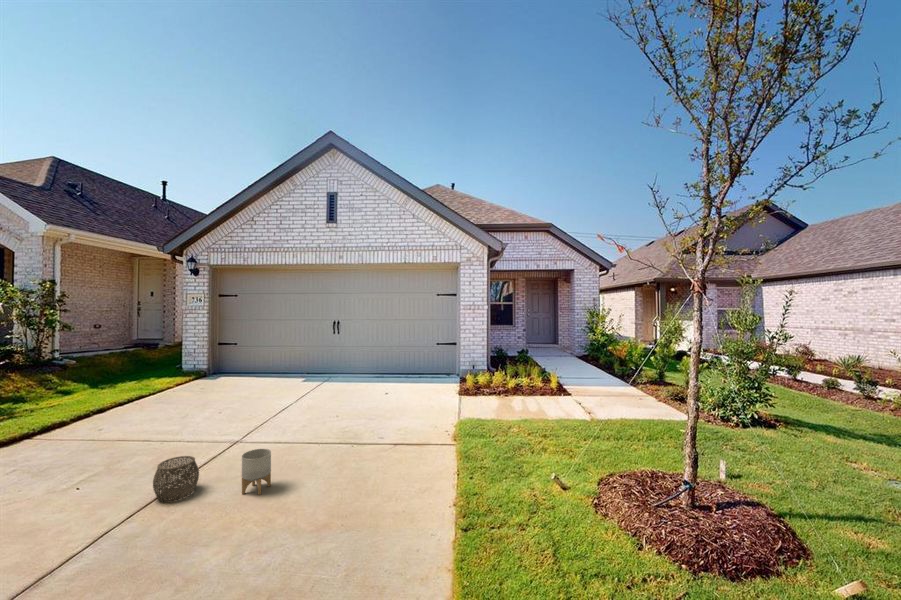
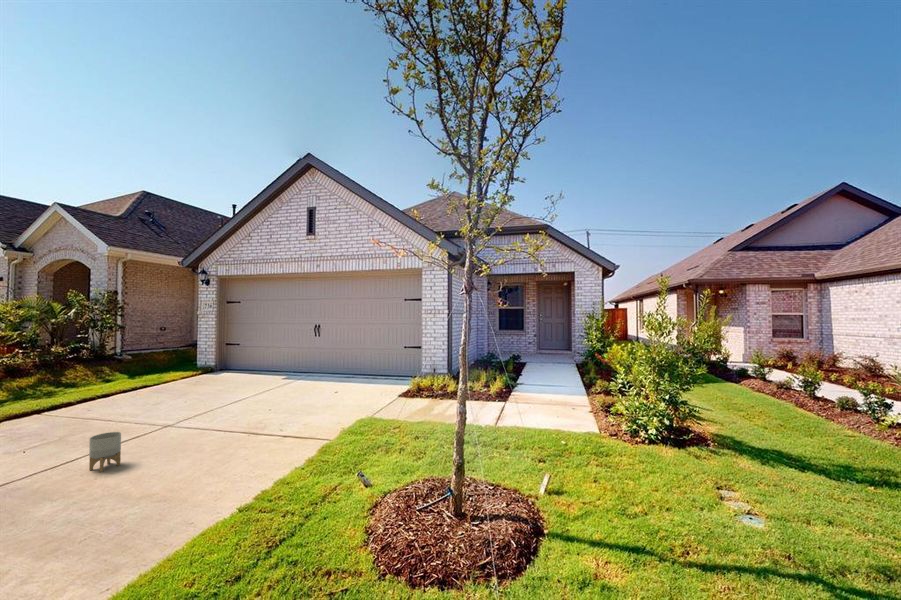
woven basket: present [153,456,199,501] -> none [23,433,70,470]

